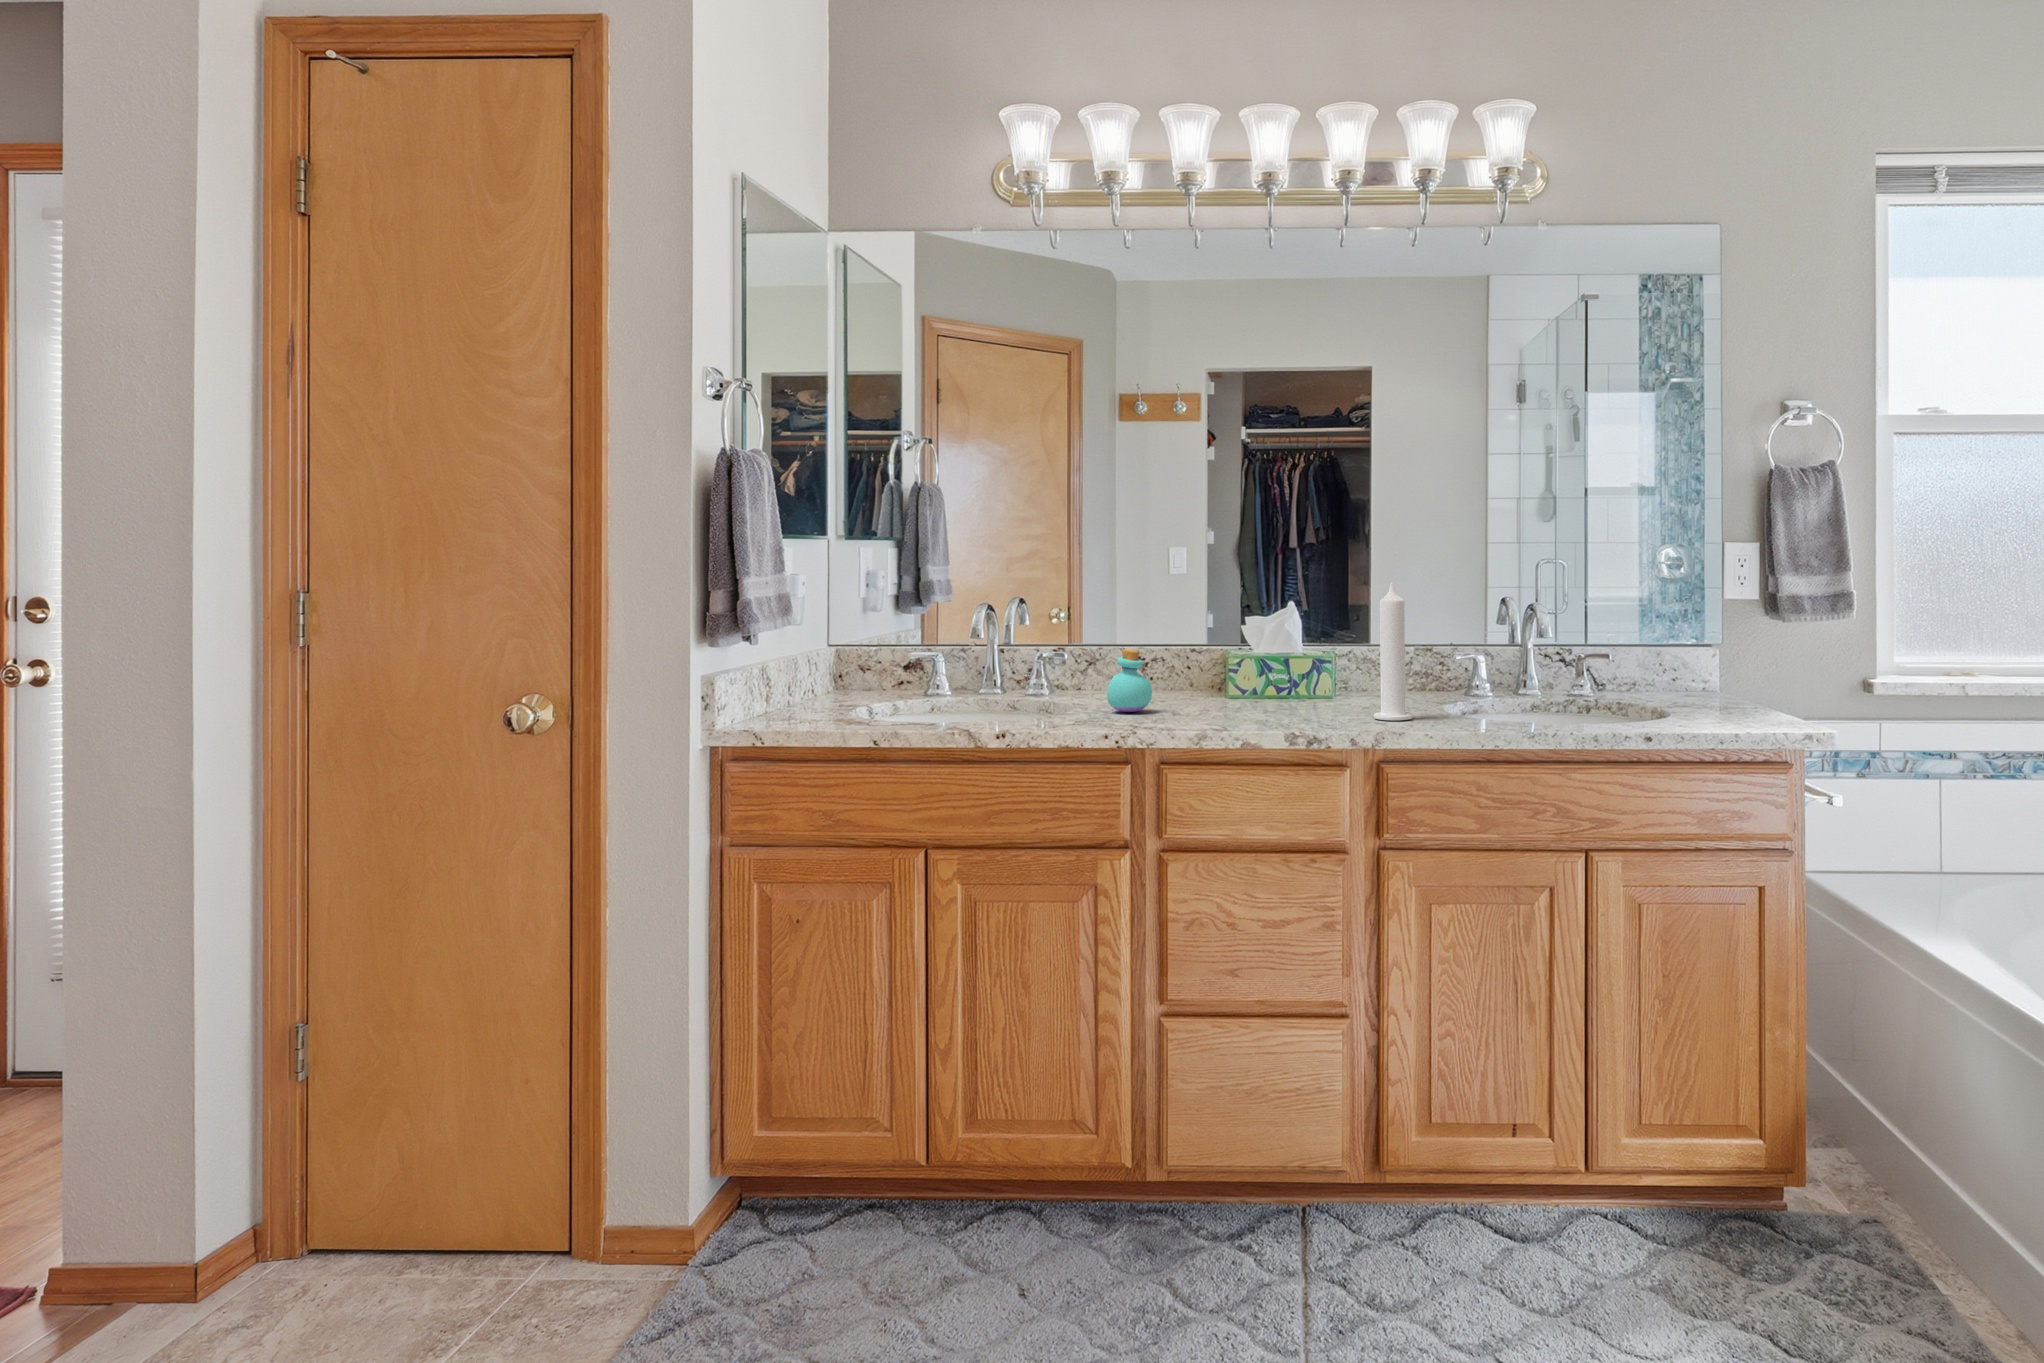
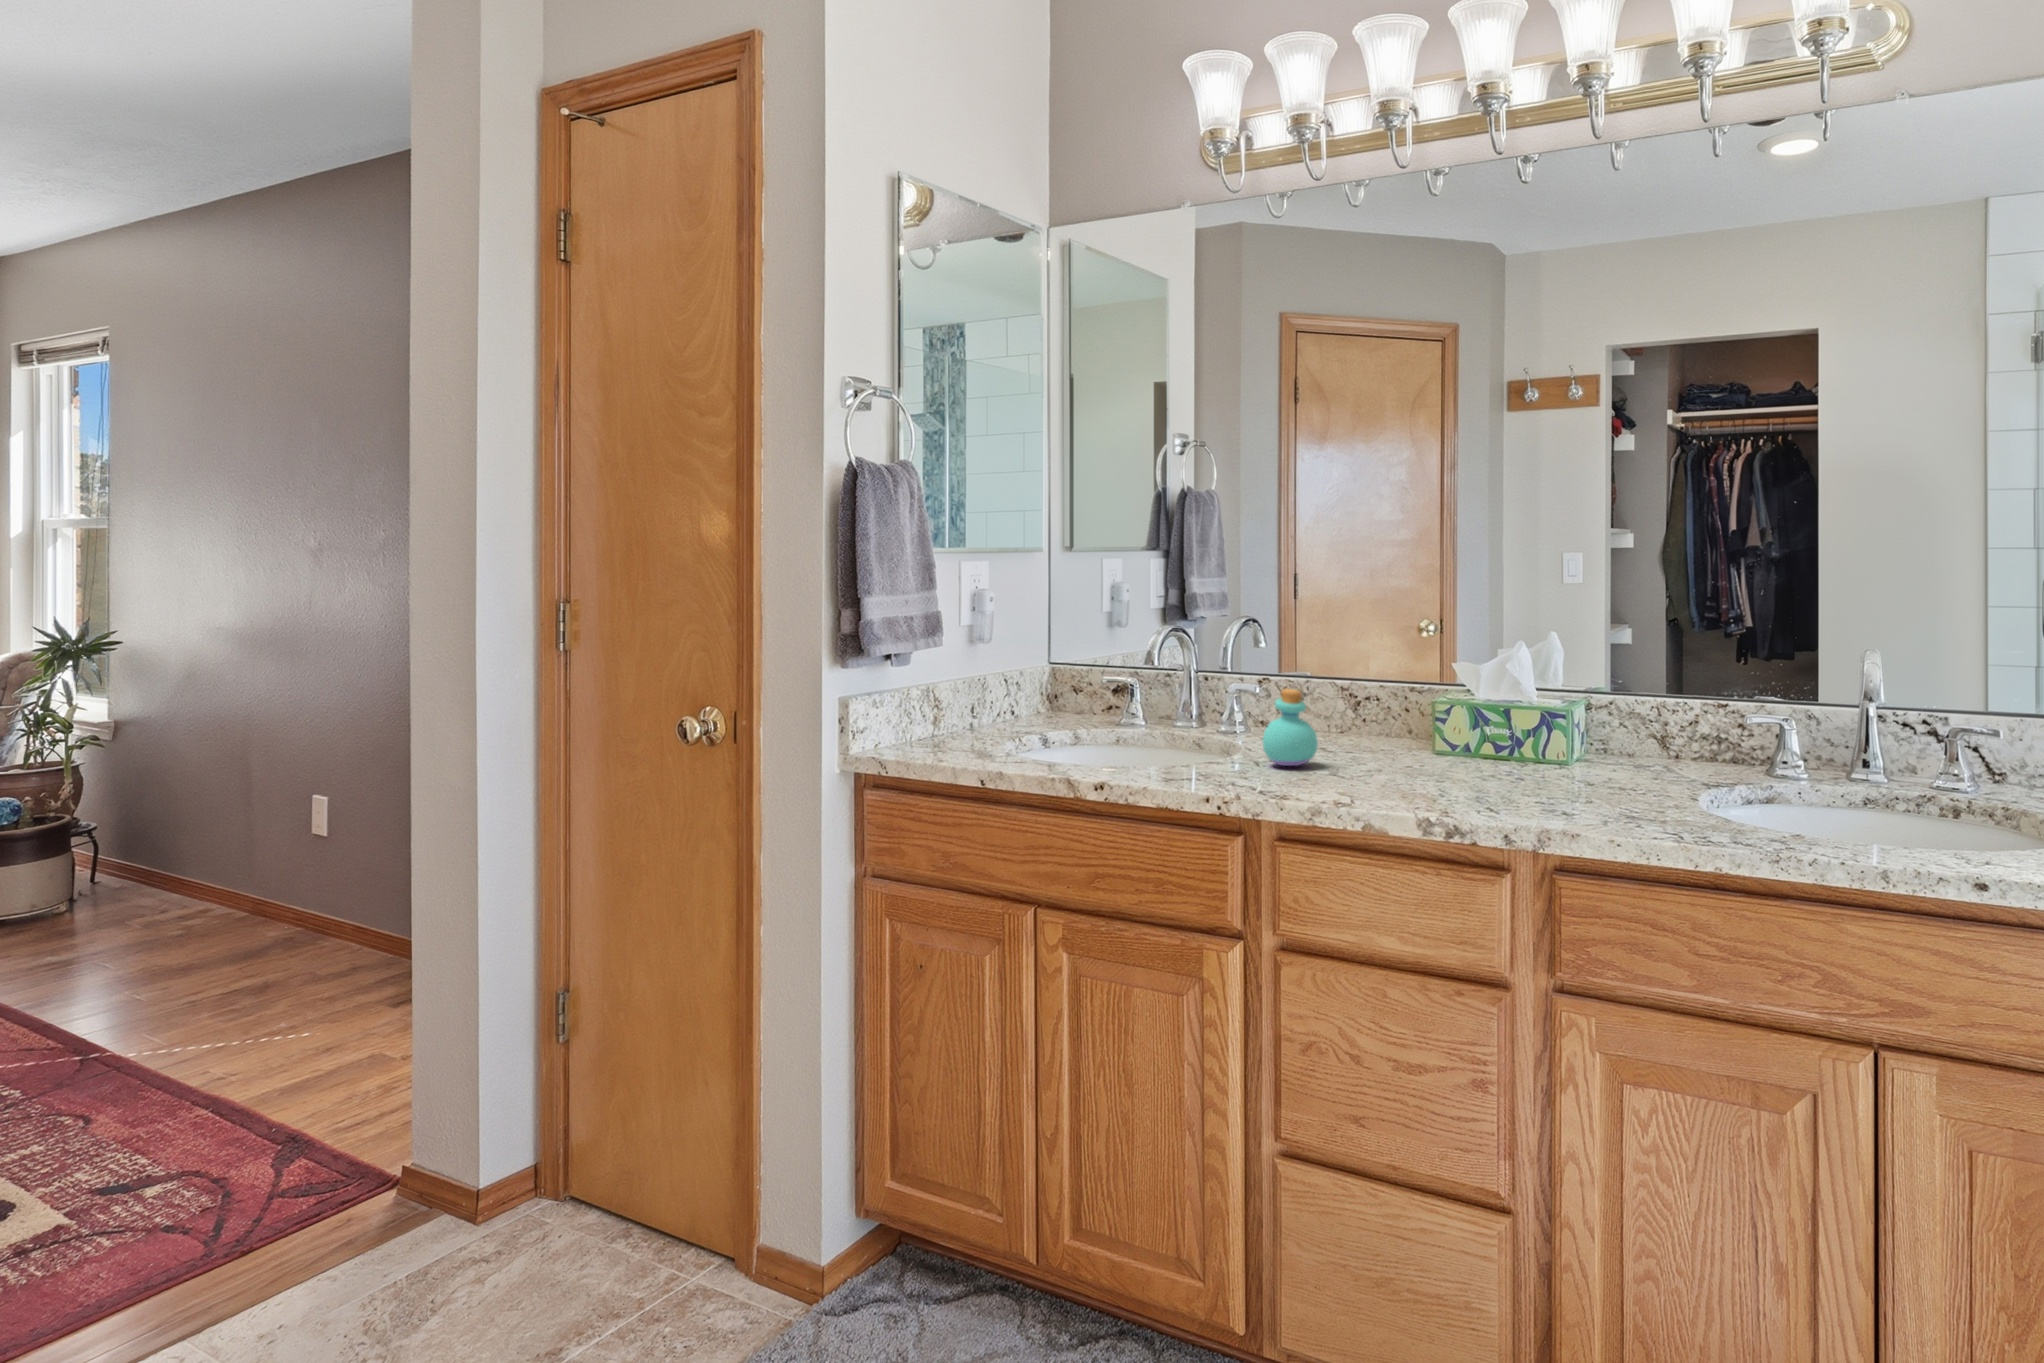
candle: present [1374,582,1412,721] -> none [1566,619,1621,812]

